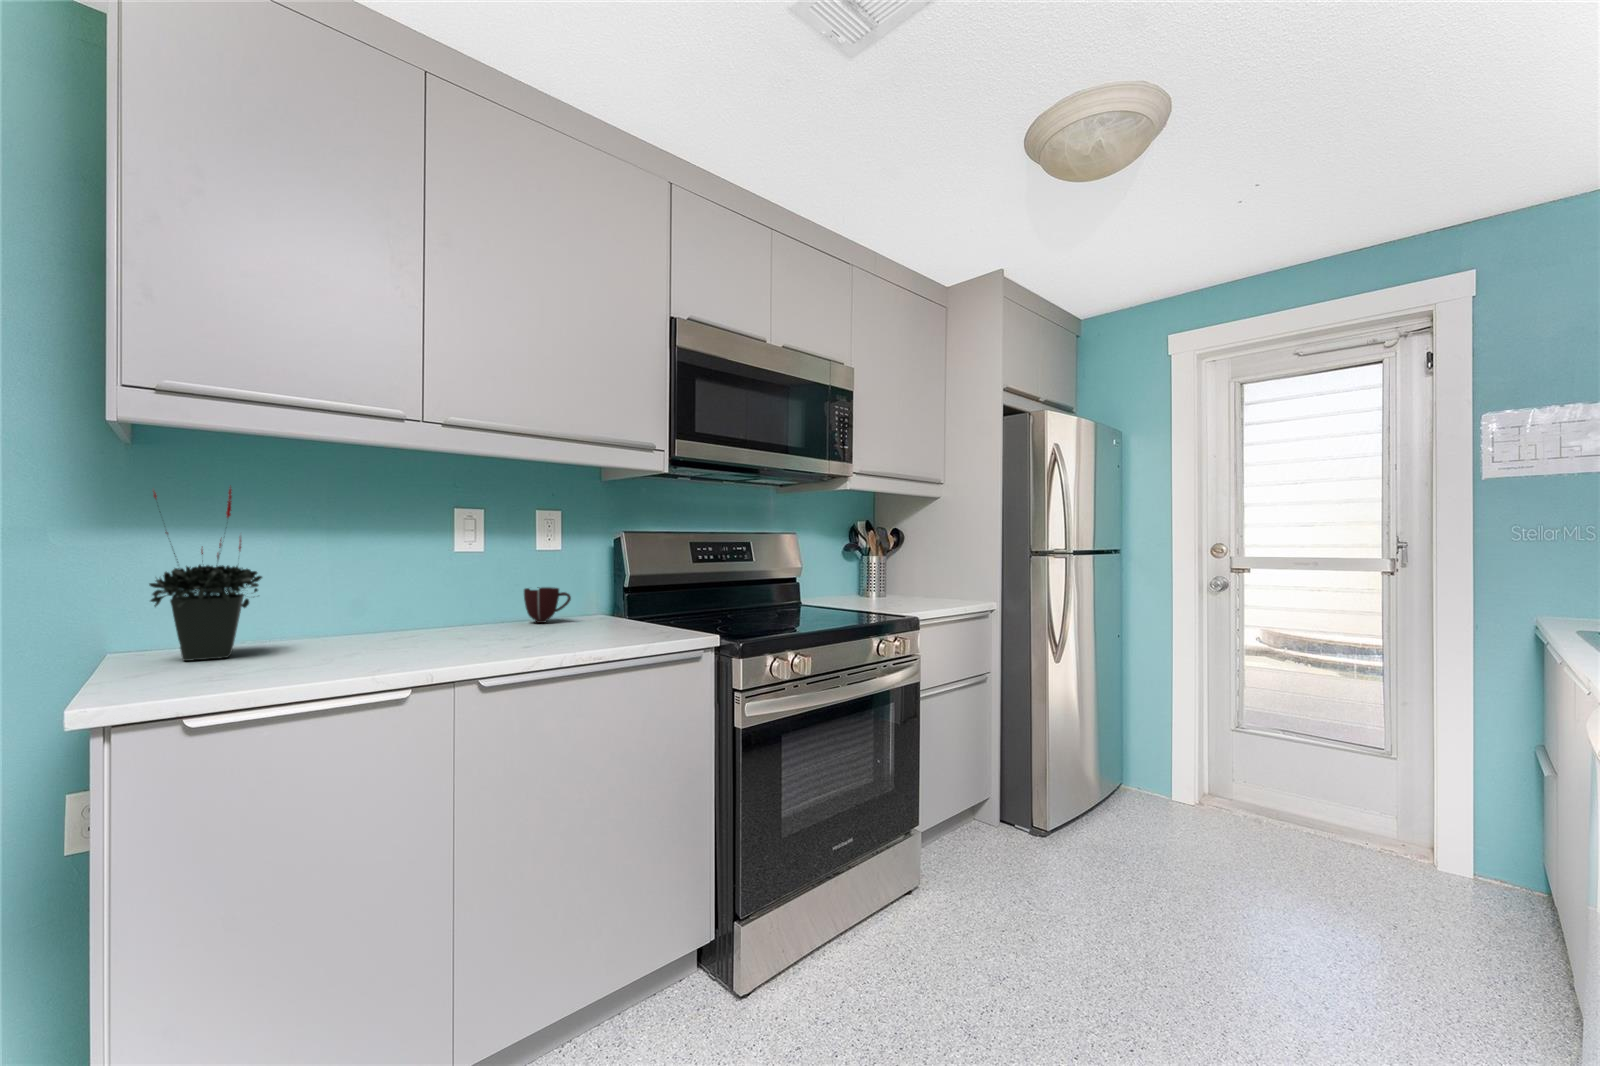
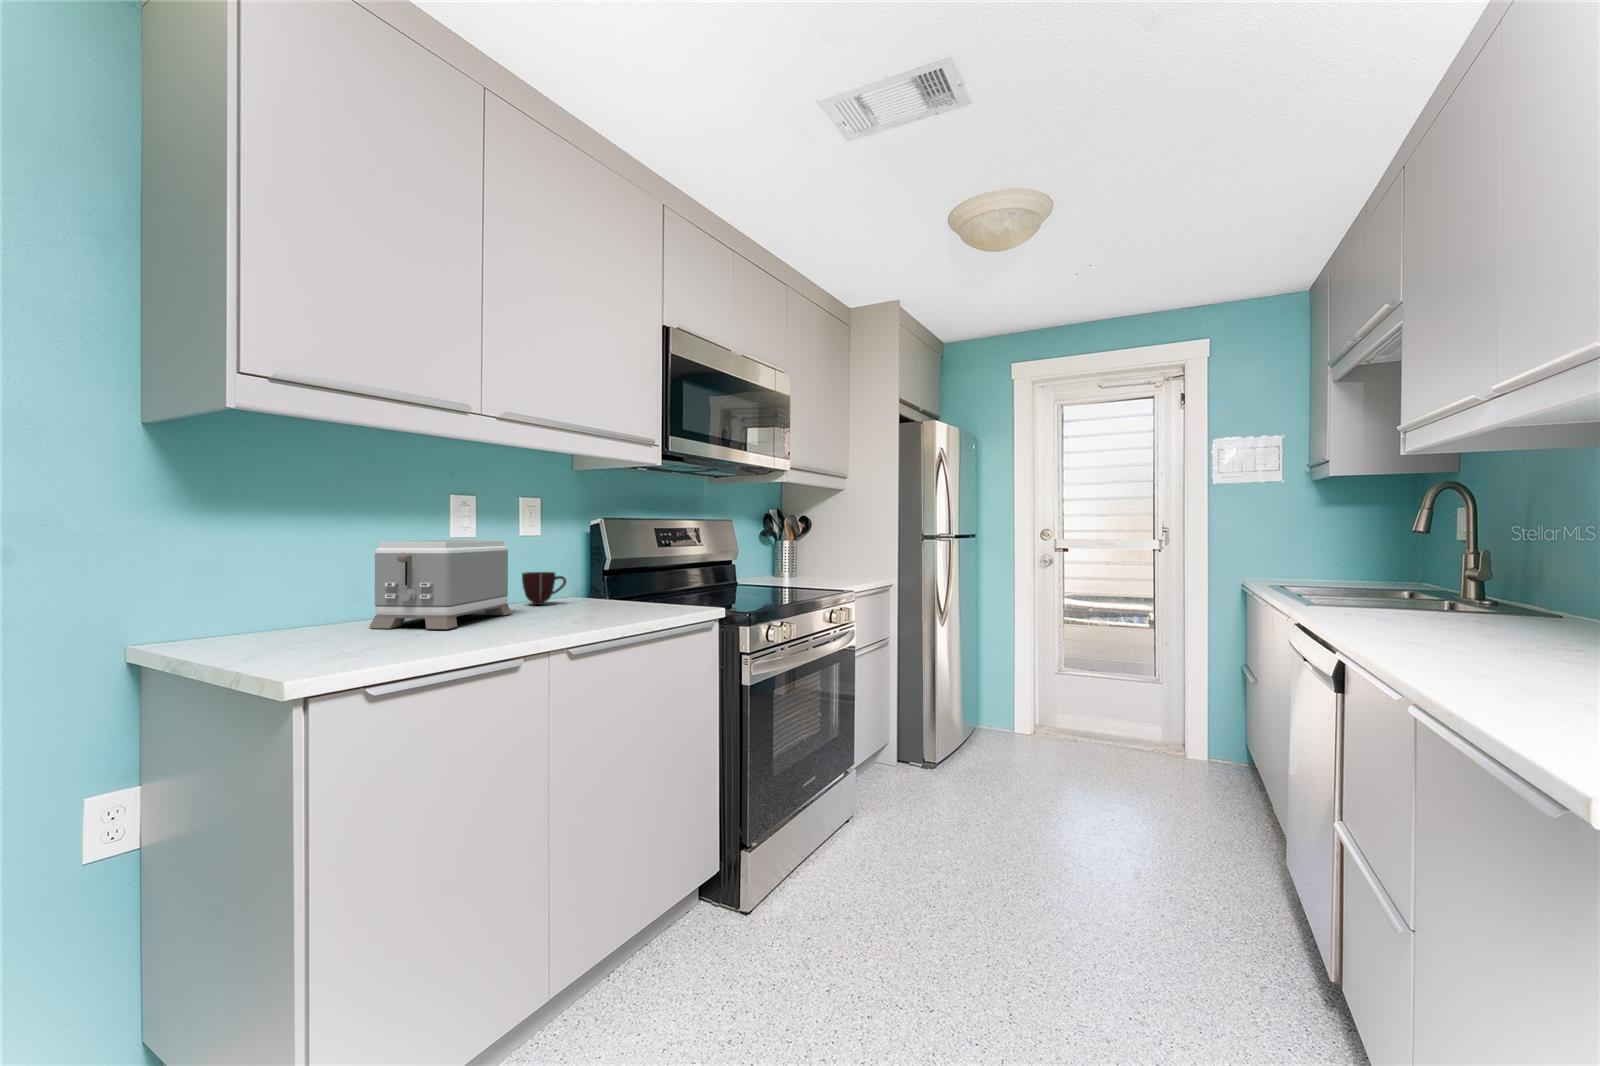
potted plant: present [149,489,262,661] -> none [226,471,339,644]
toaster: none [317,554,488,651] -> present [369,540,512,629]

